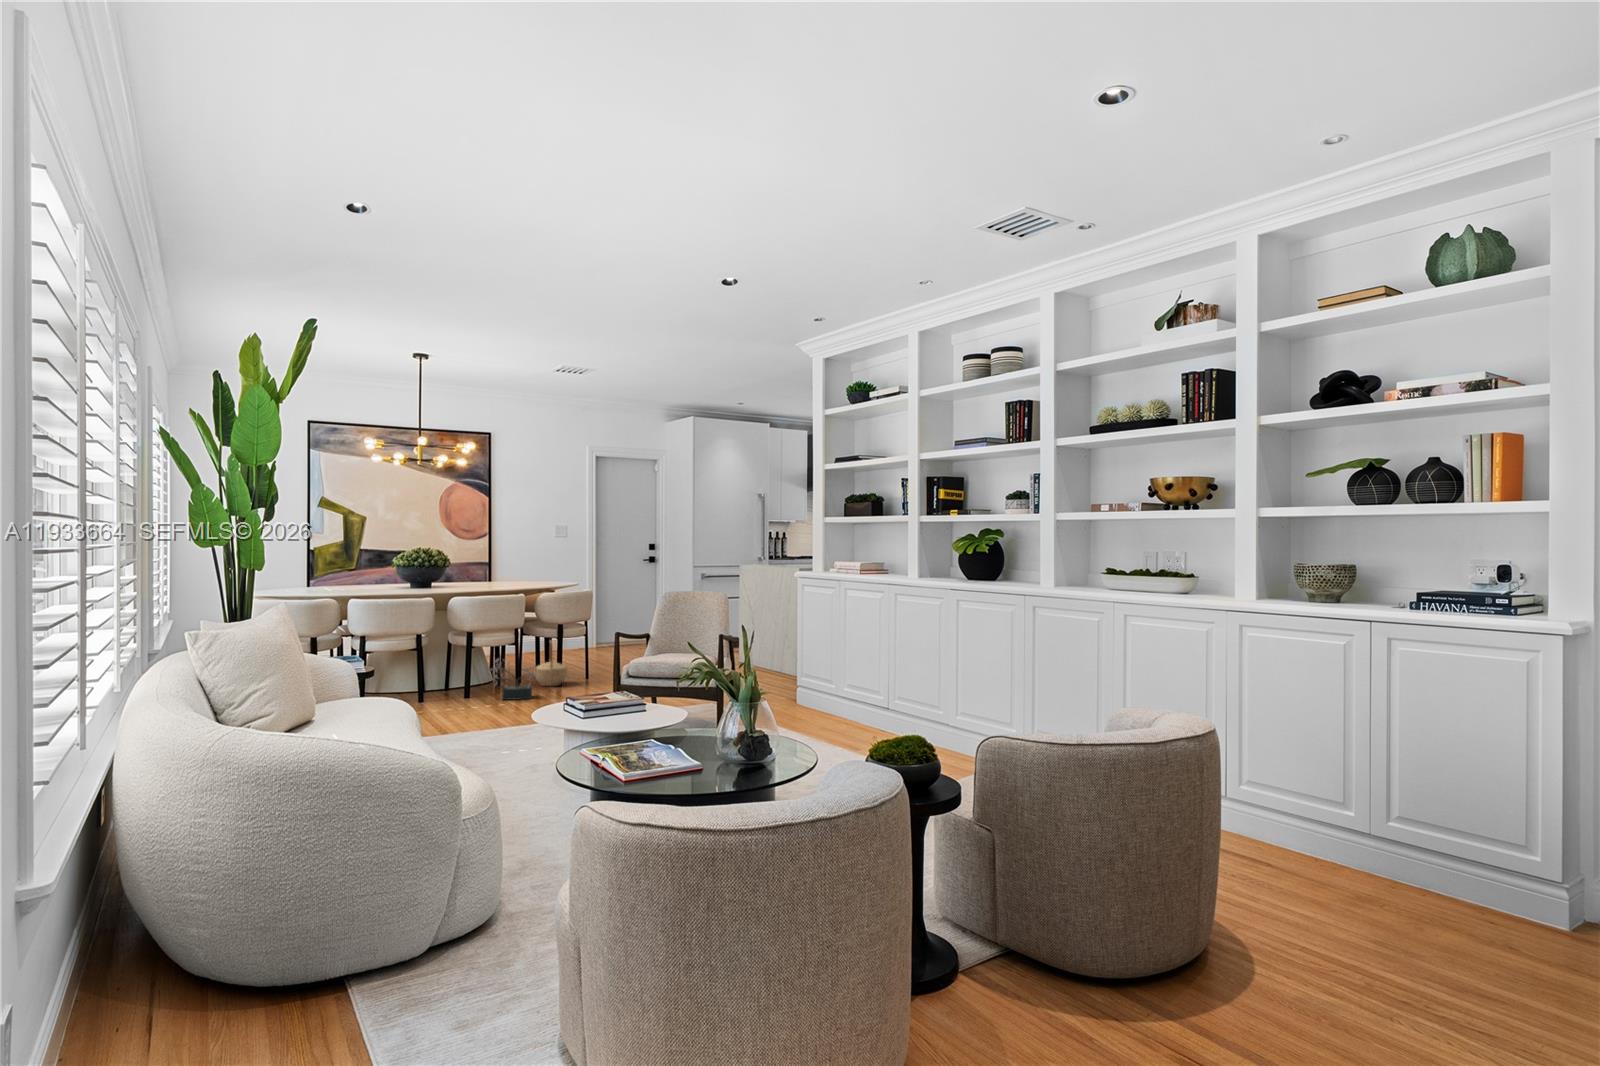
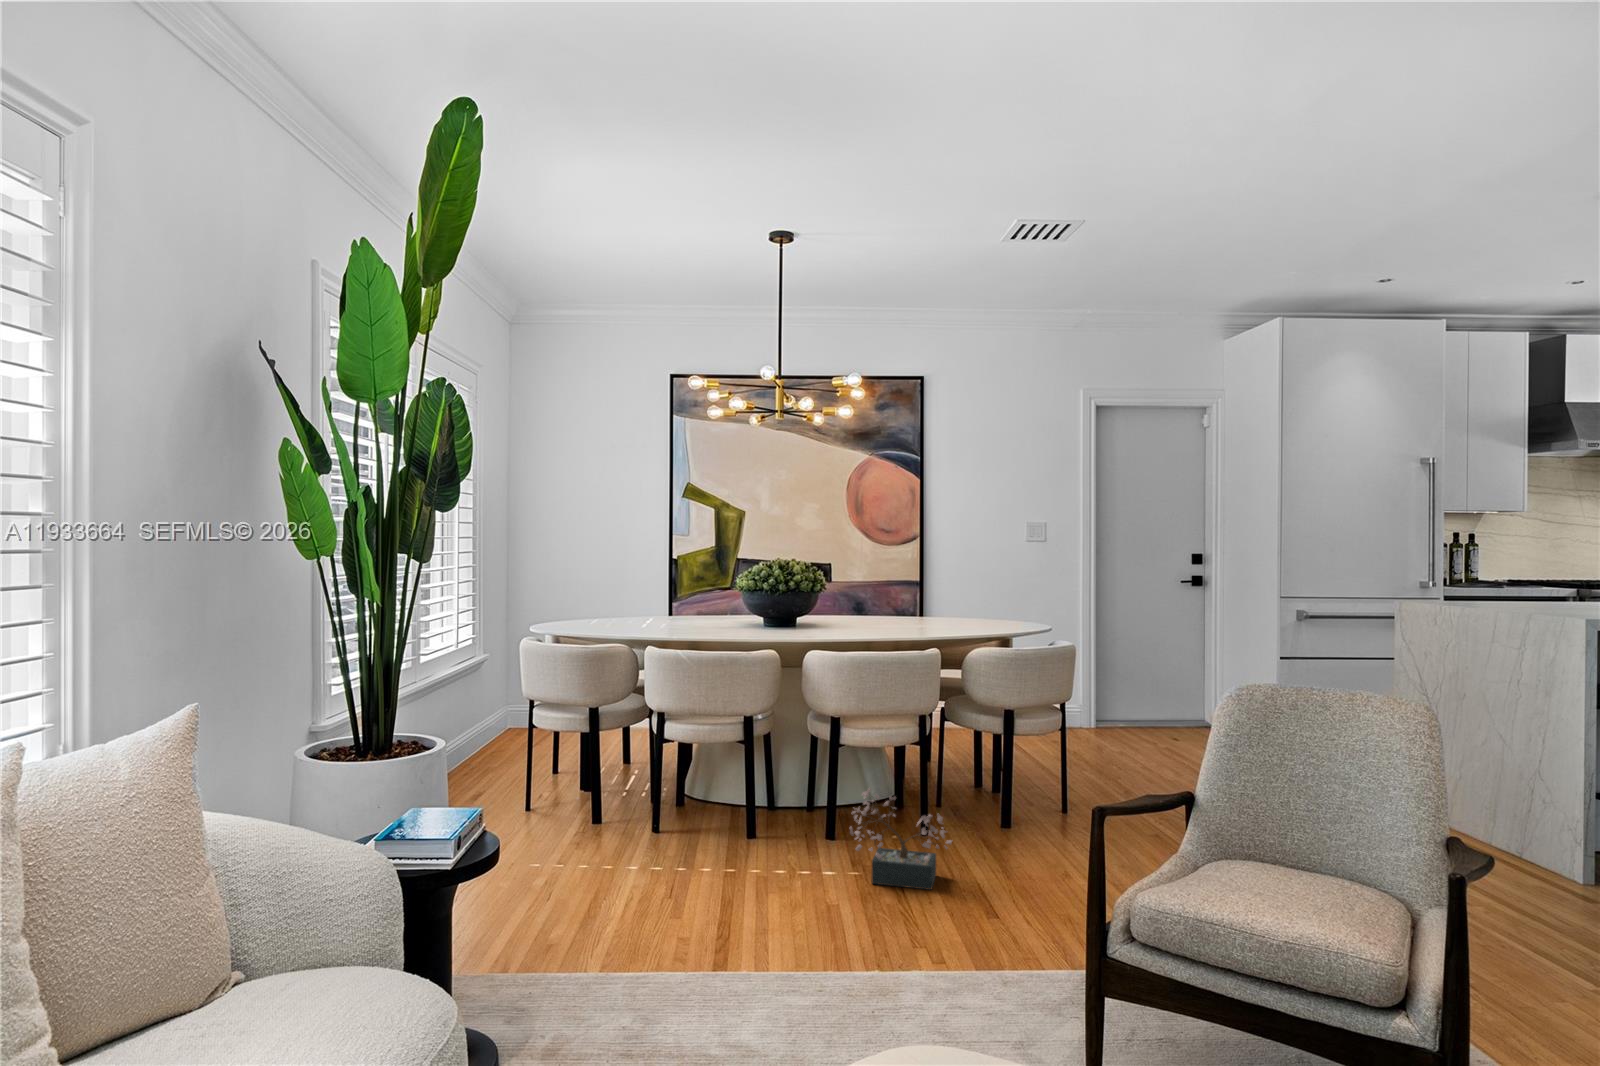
basket: present [535,641,567,686] -> none [957,744,1021,844]

